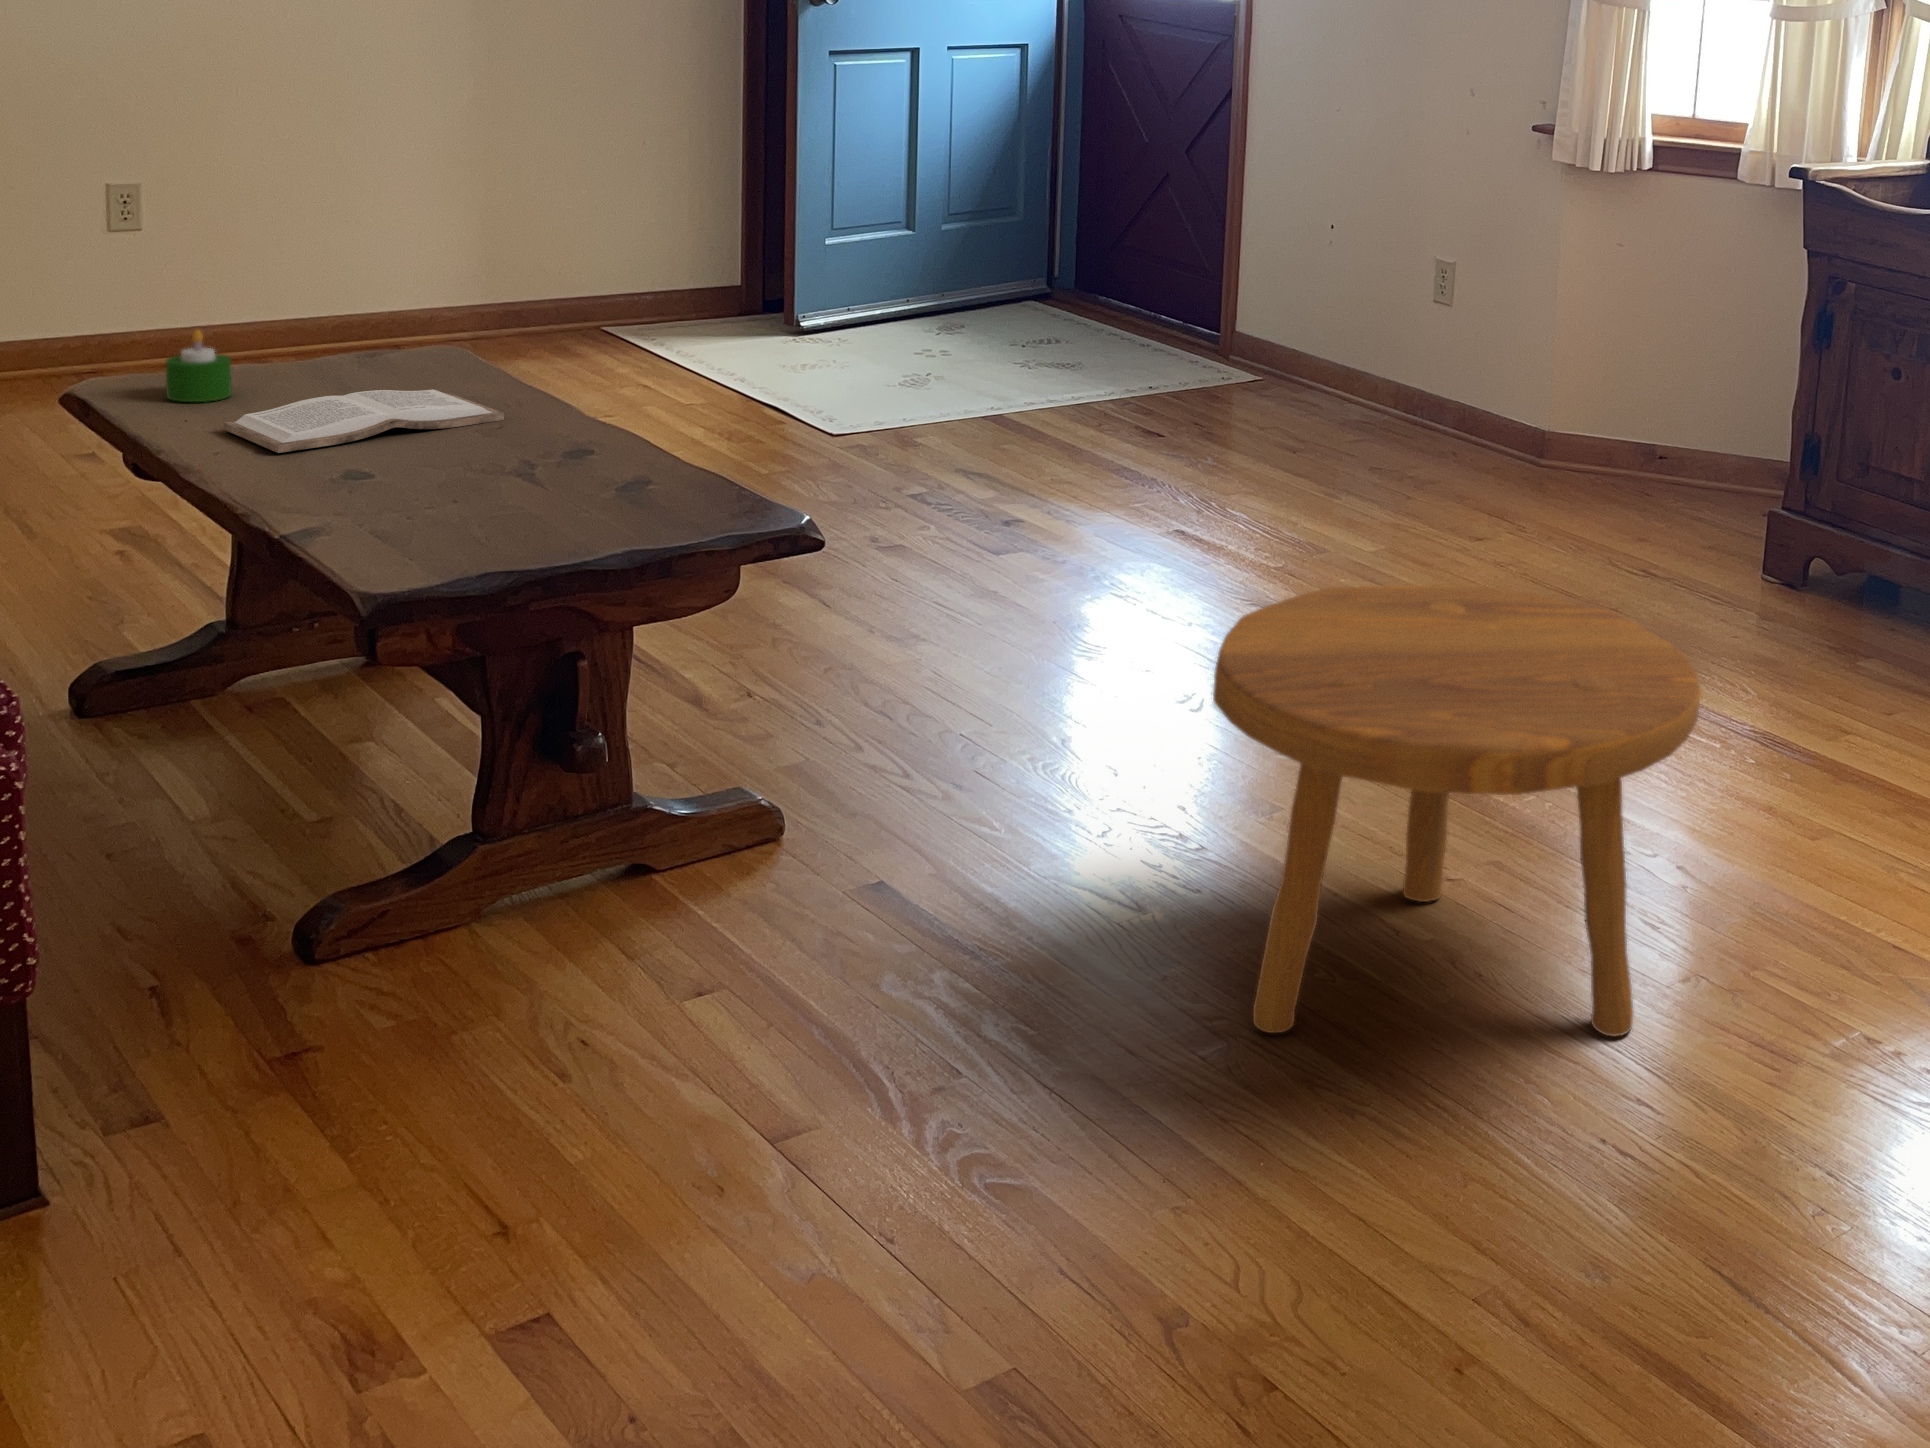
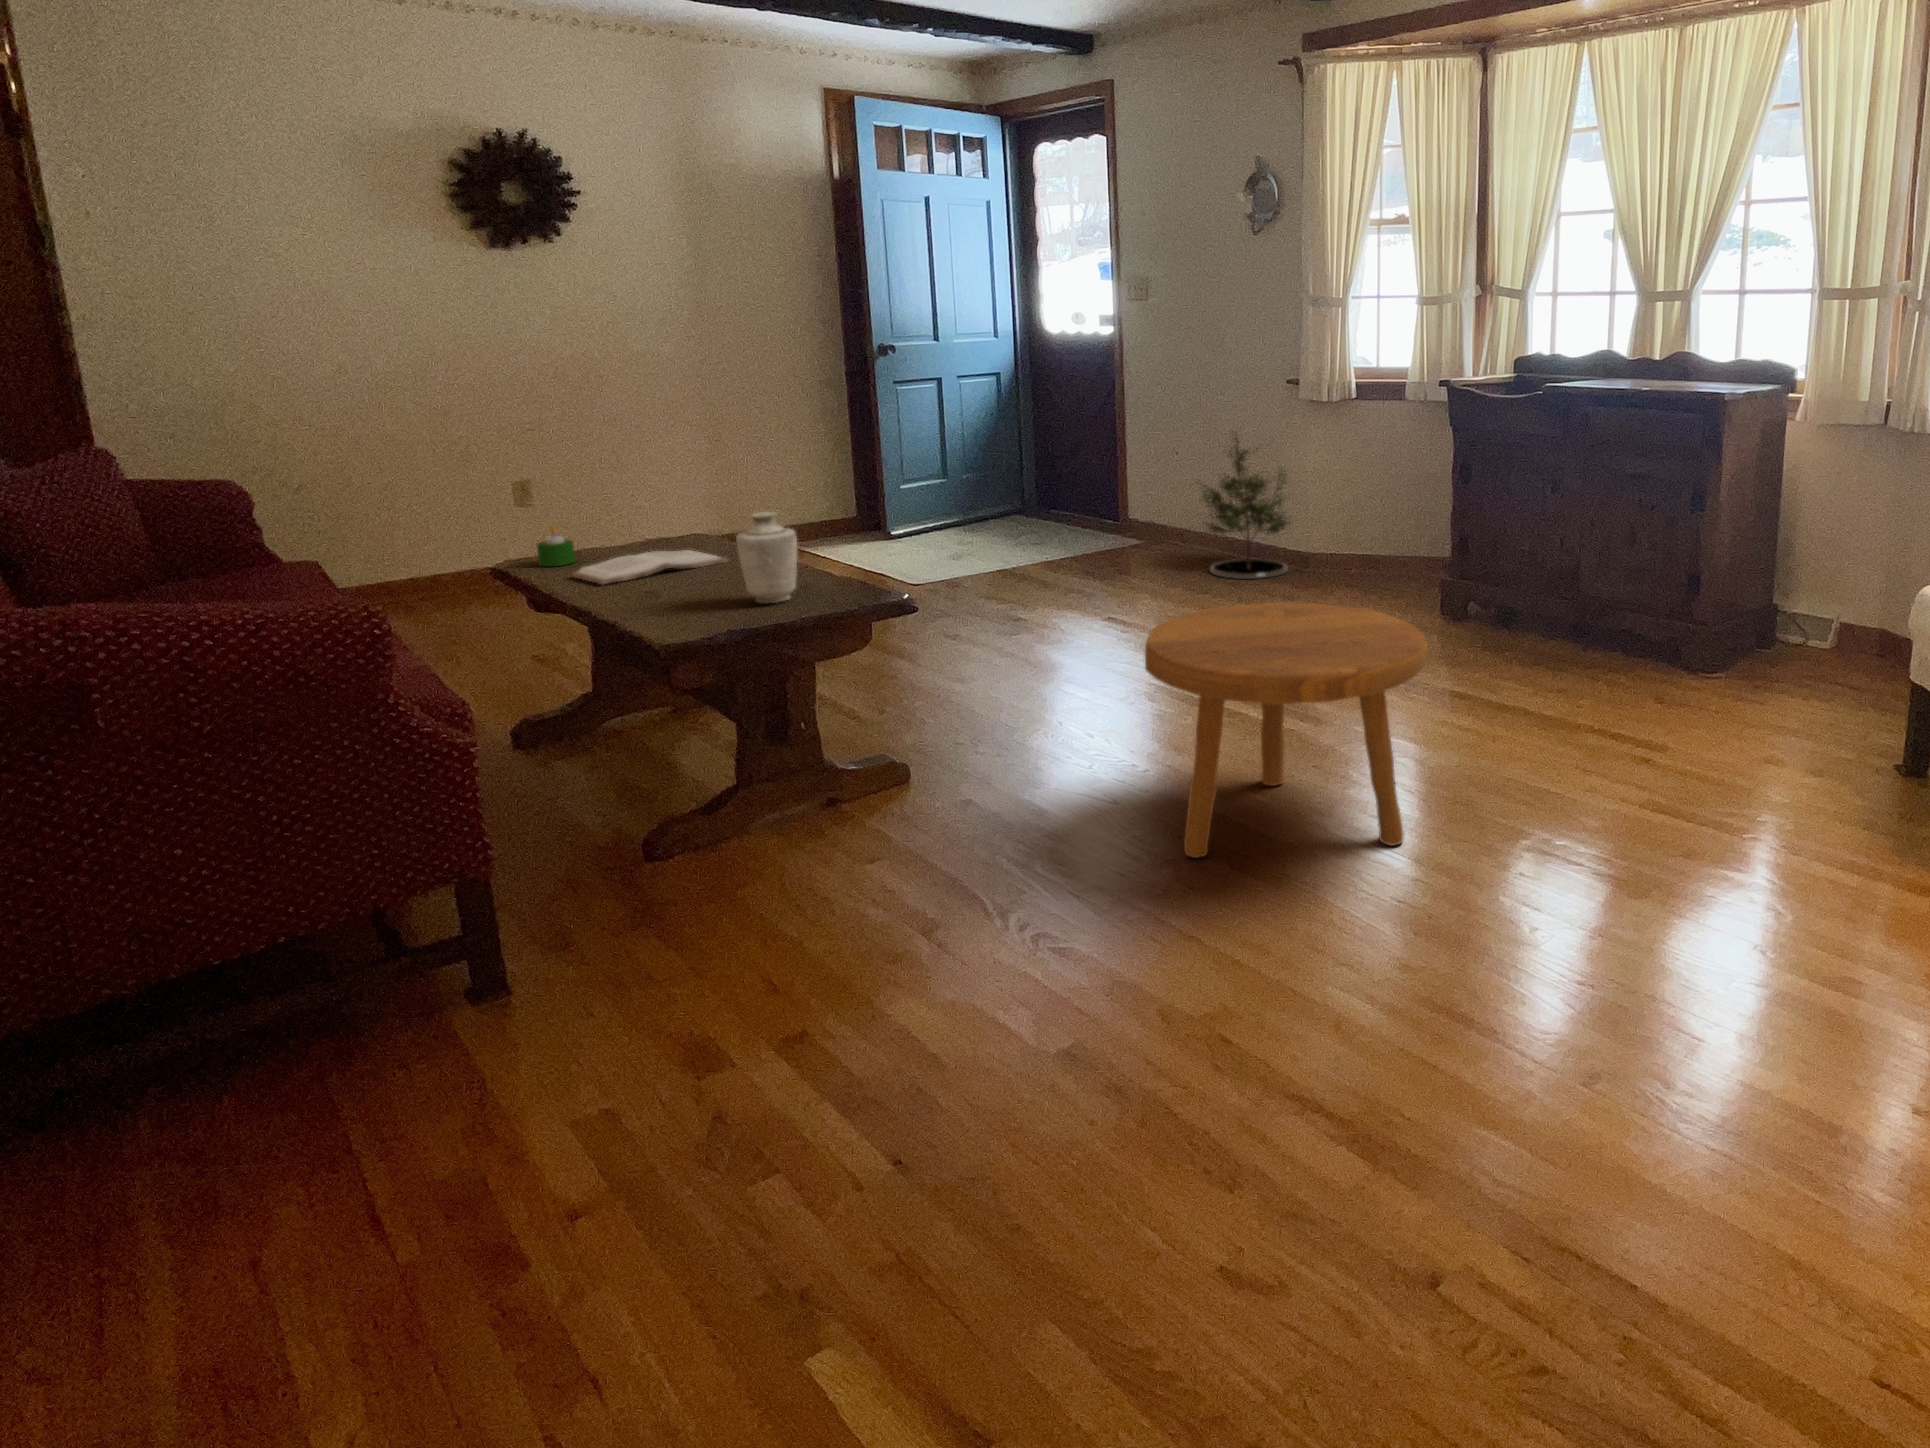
potted tree: none [1346,204,1526,475] -> present [1200,431,1290,579]
vase: none [524,362,630,522] -> present [736,512,797,603]

